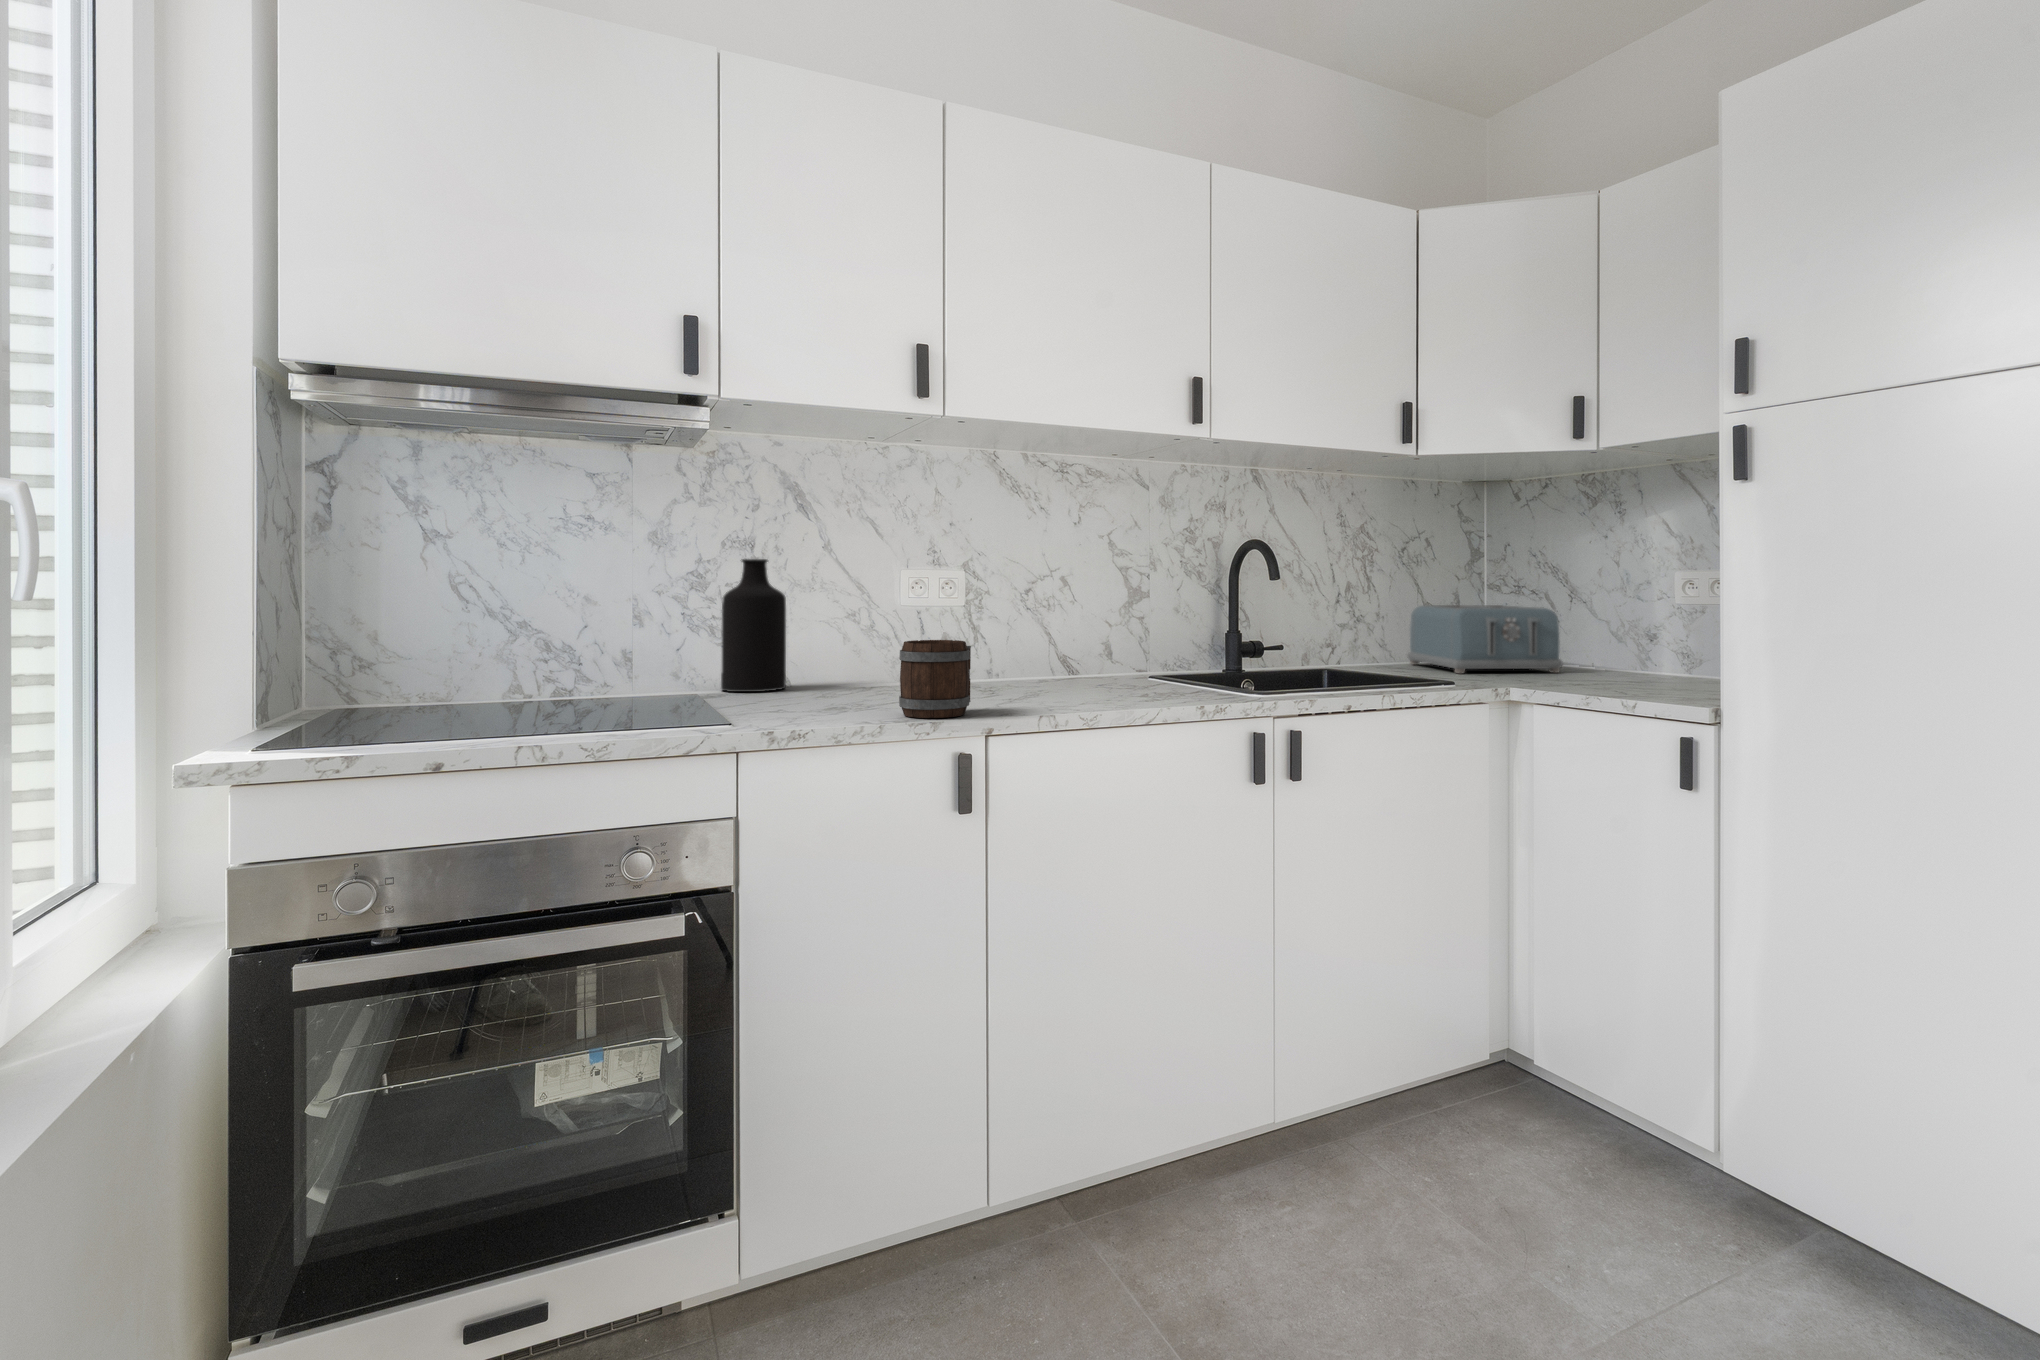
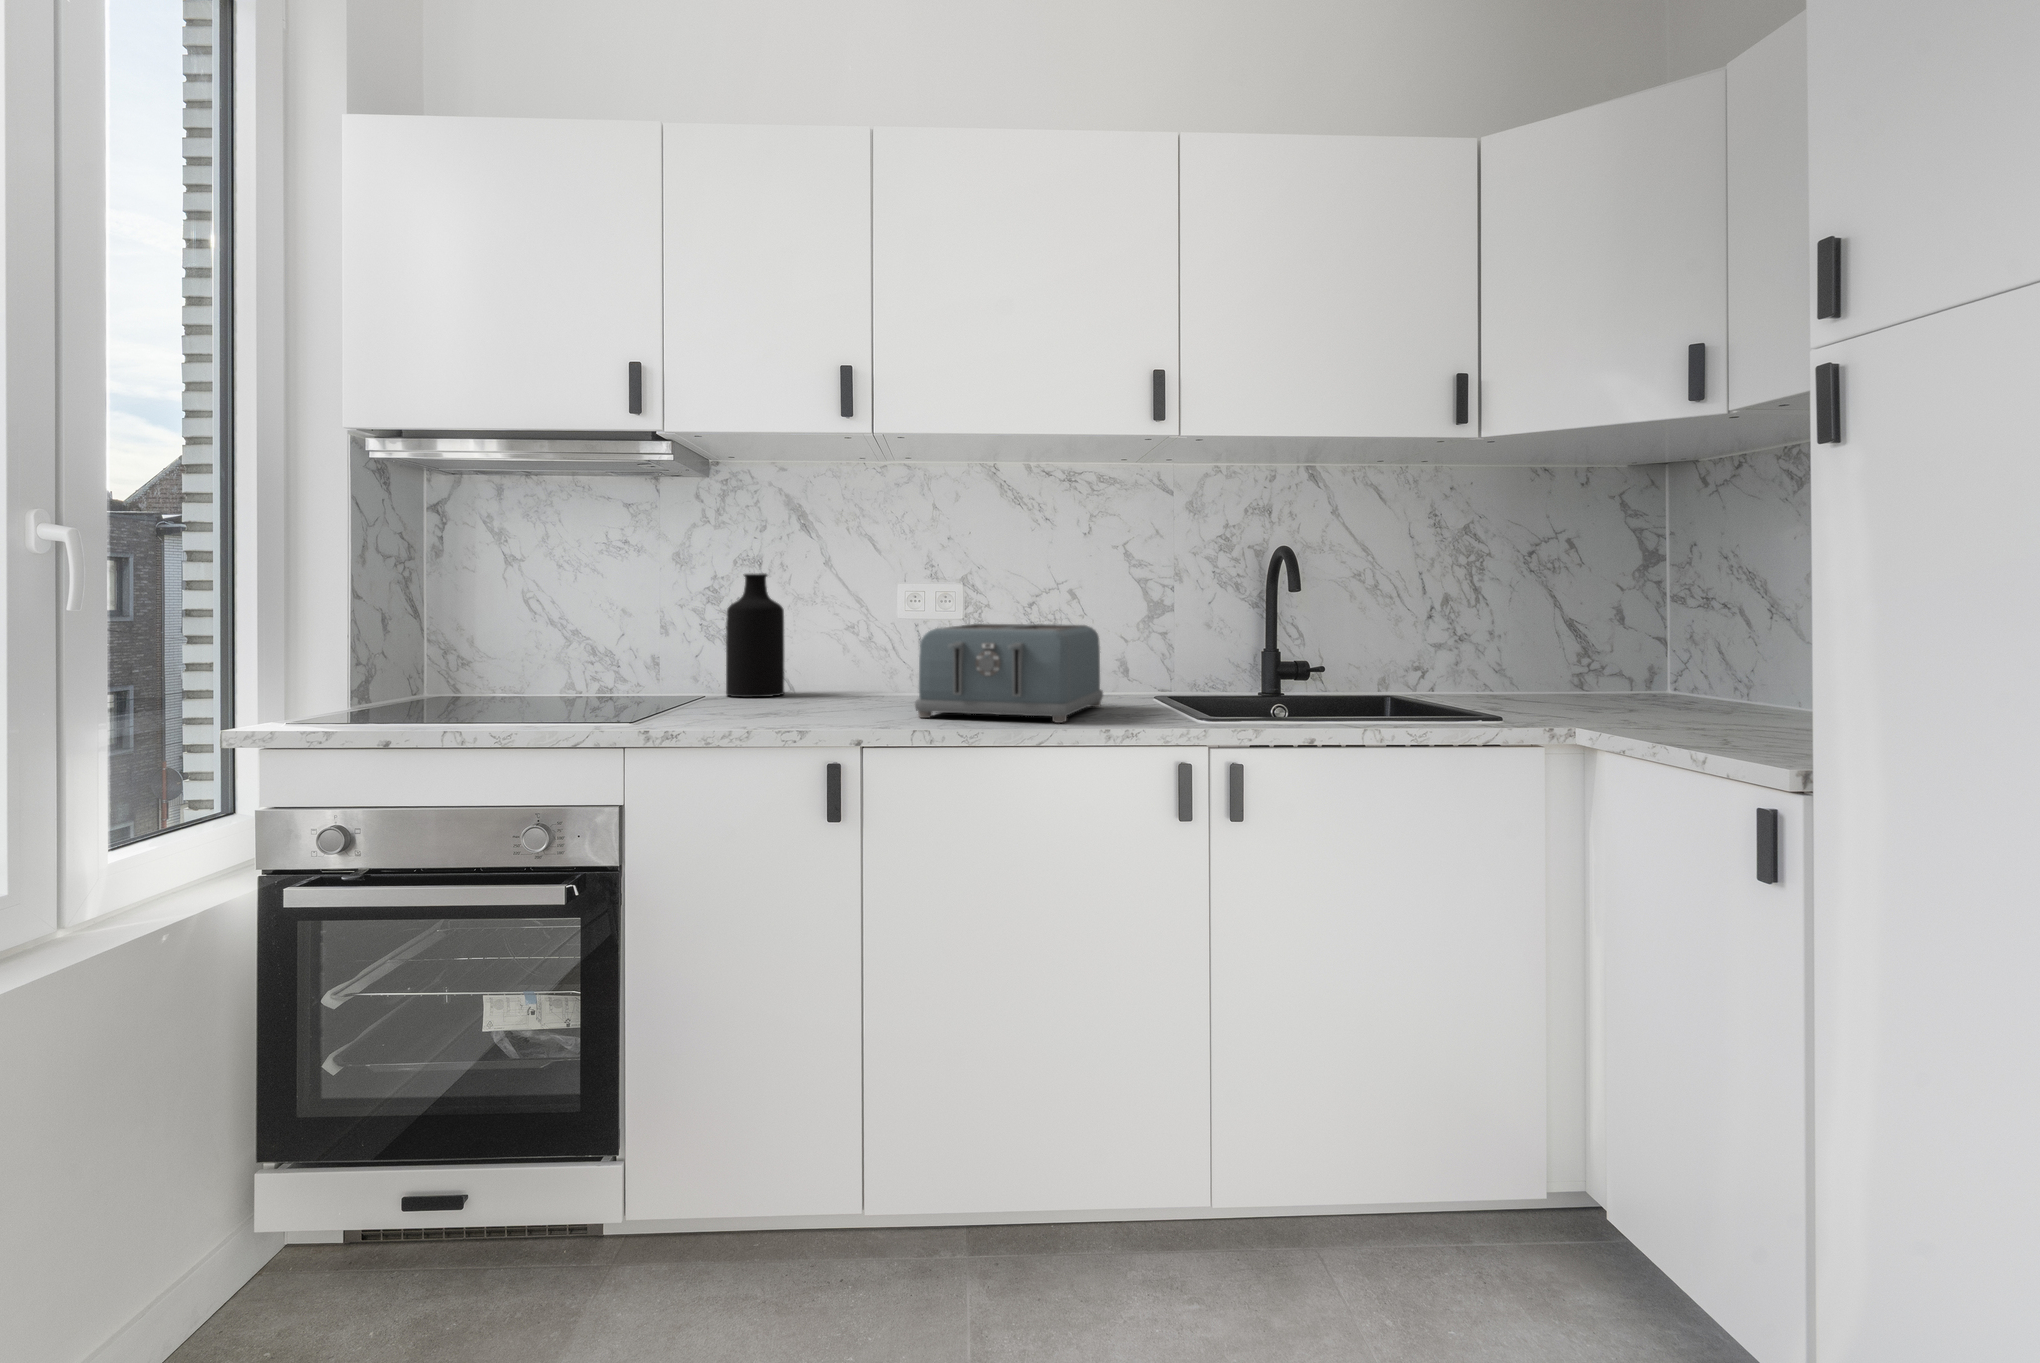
toaster: present [1408,605,1563,673] -> present [915,624,1103,723]
mug: present [899,640,971,718] -> none [782,652,865,728]

